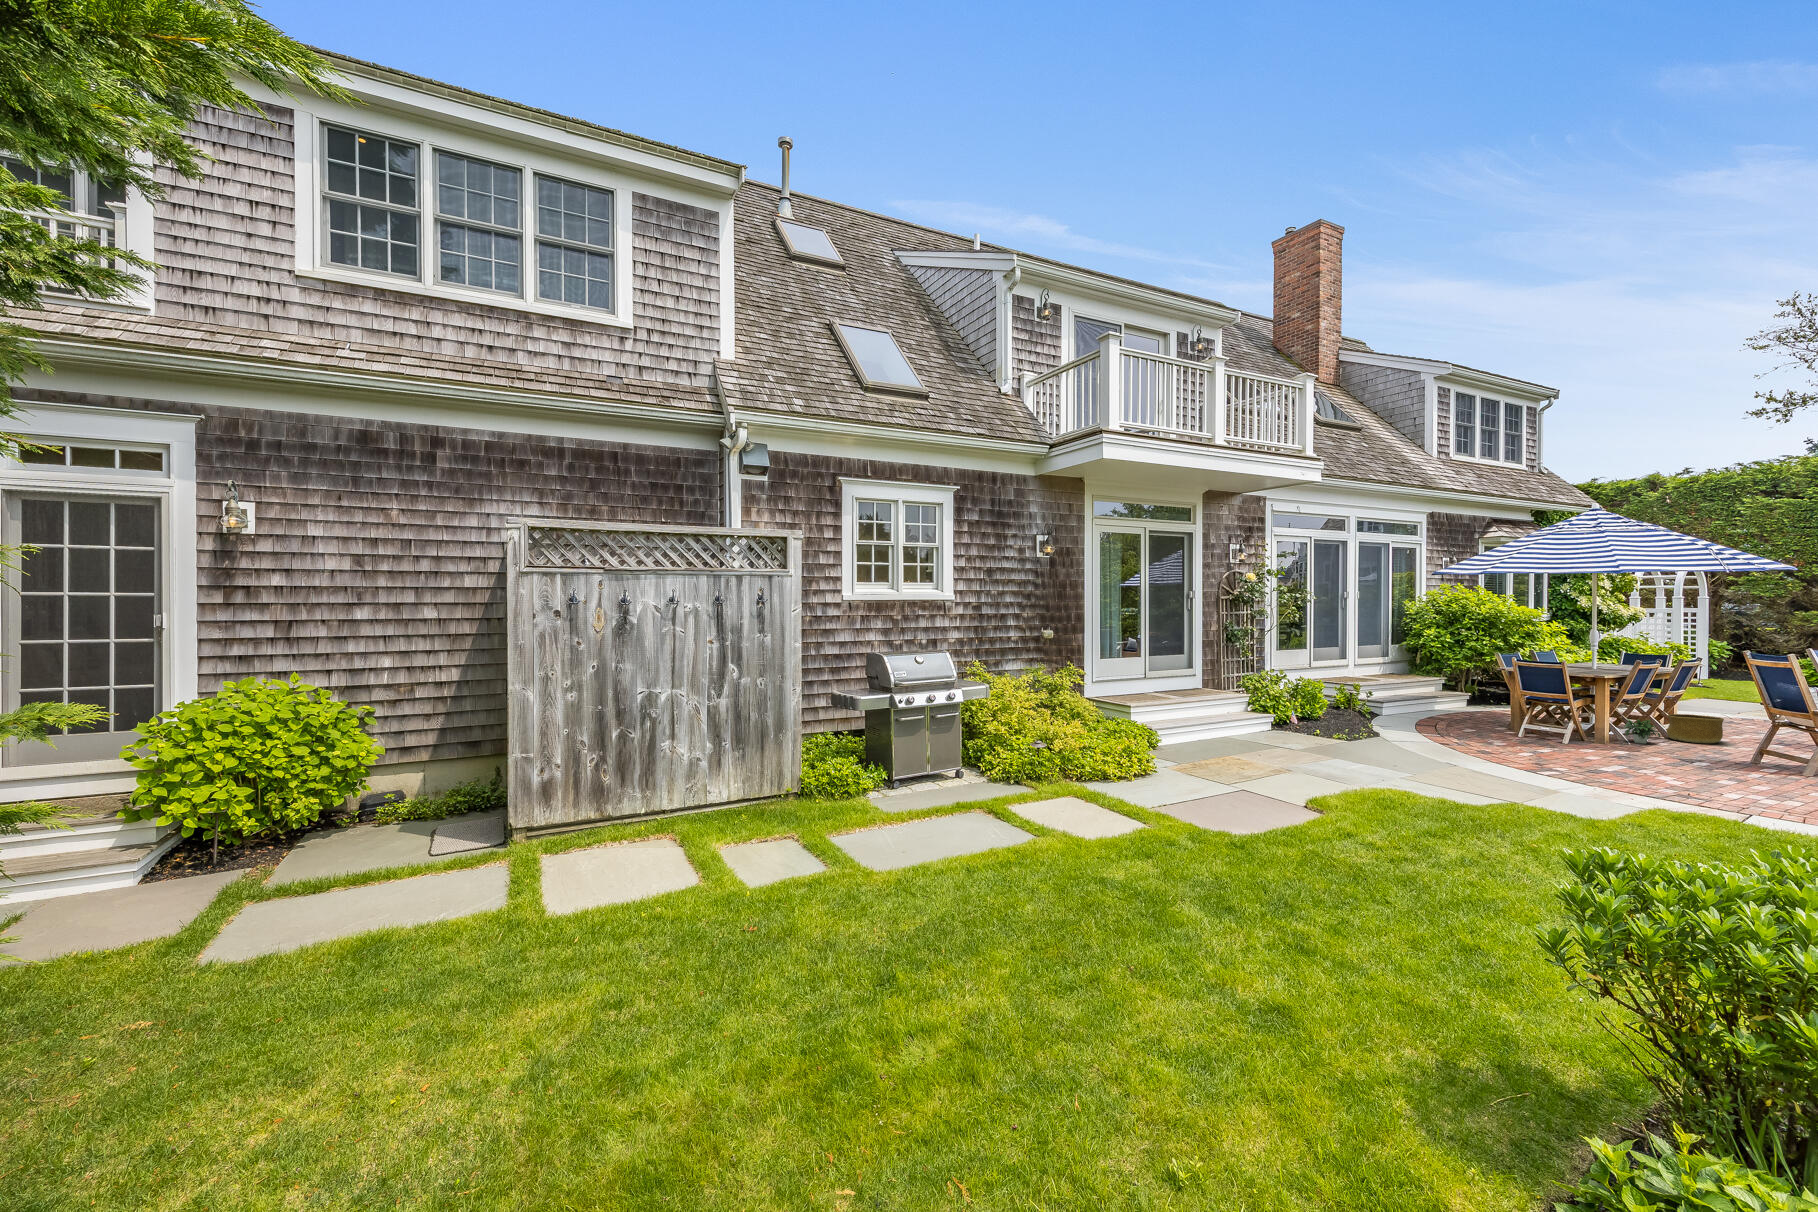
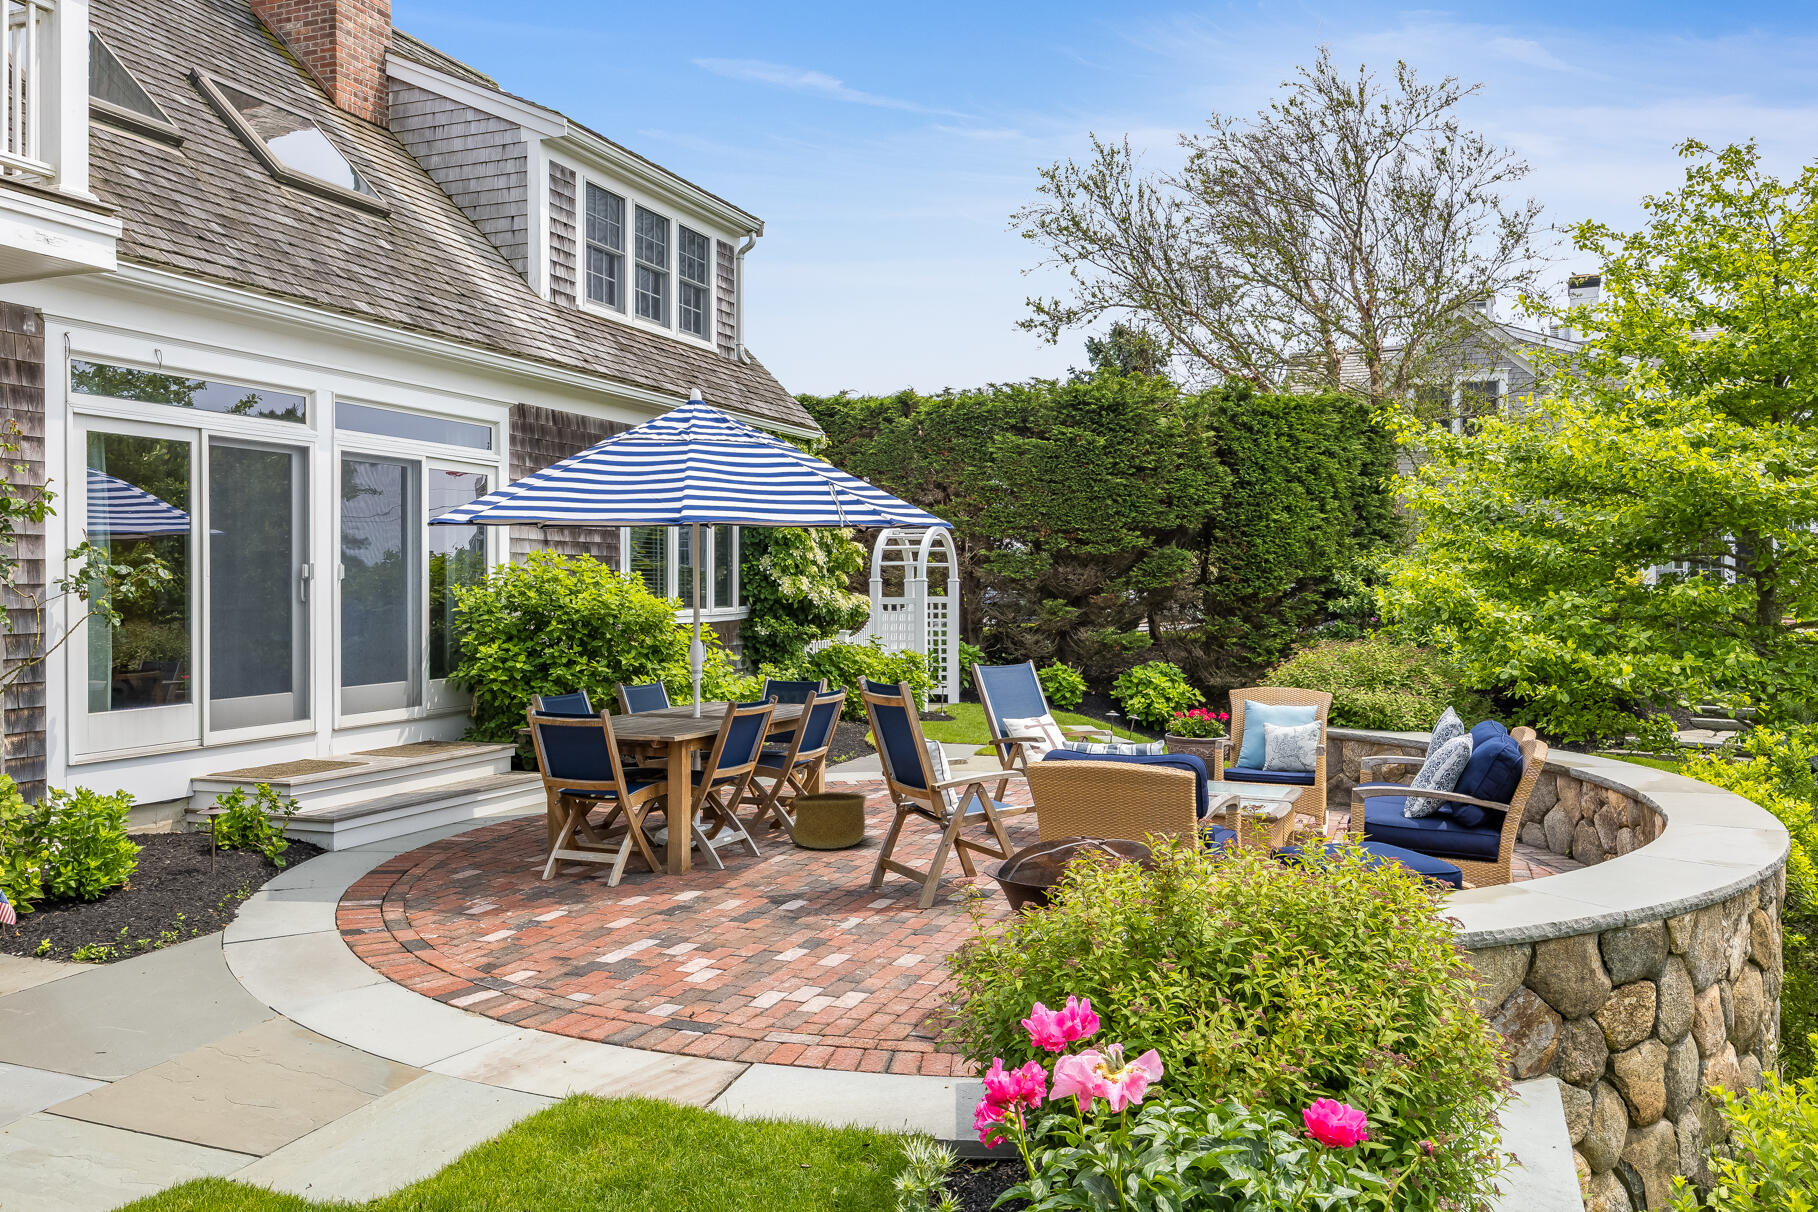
potted plant: present [1624,719,1660,744] -> none [695,815,770,866]

